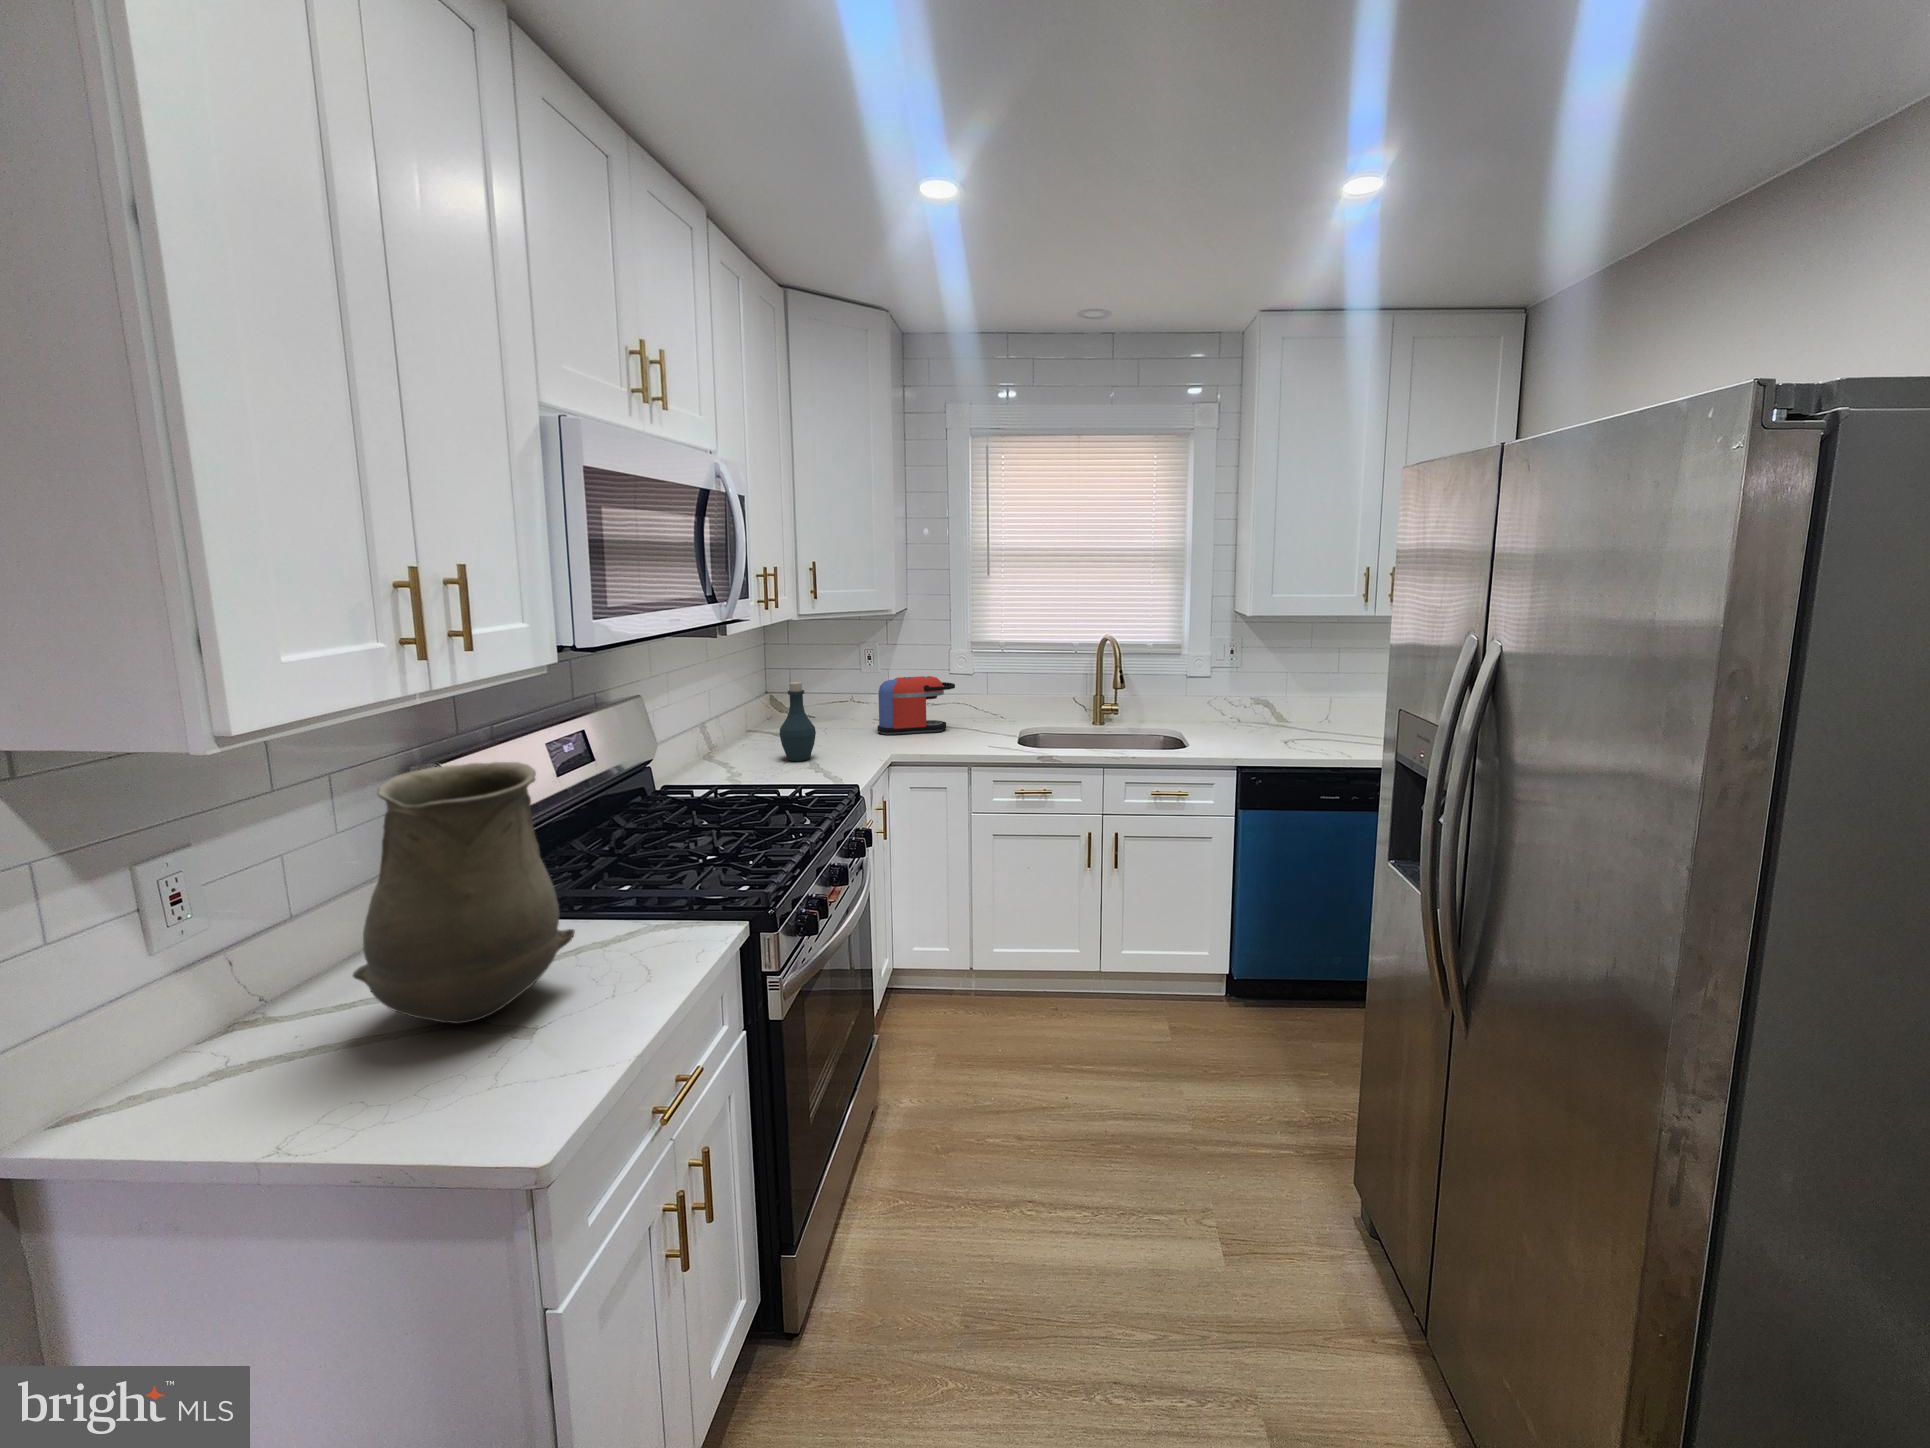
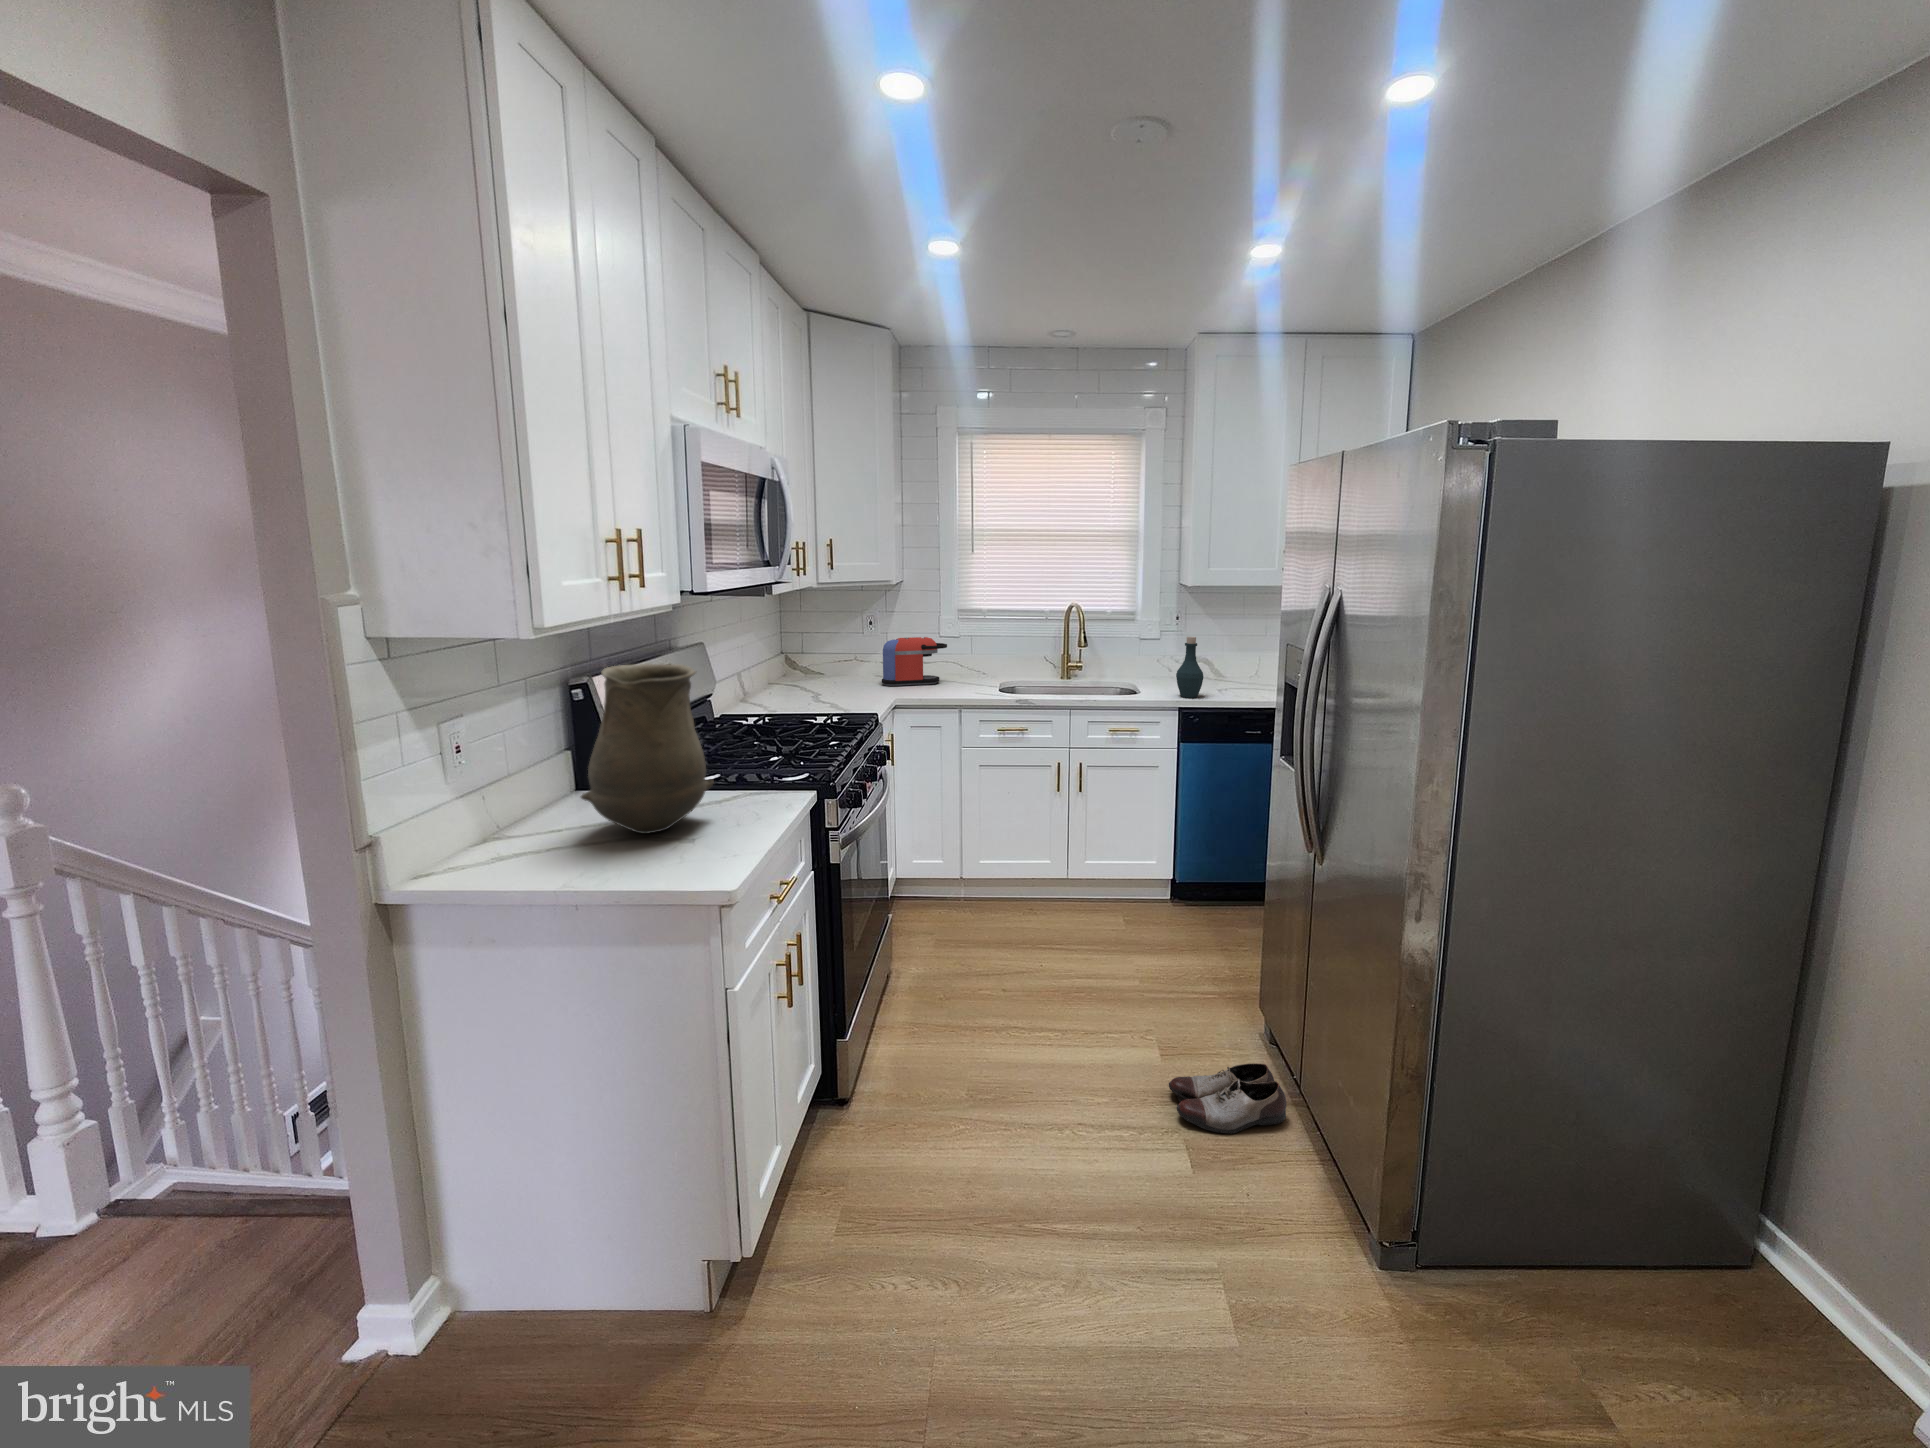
bottle: present [779,682,816,761] -> present [1176,637,1203,698]
shoe: none [1237,1289,1409,1413] -> present [1169,1063,1287,1134]

